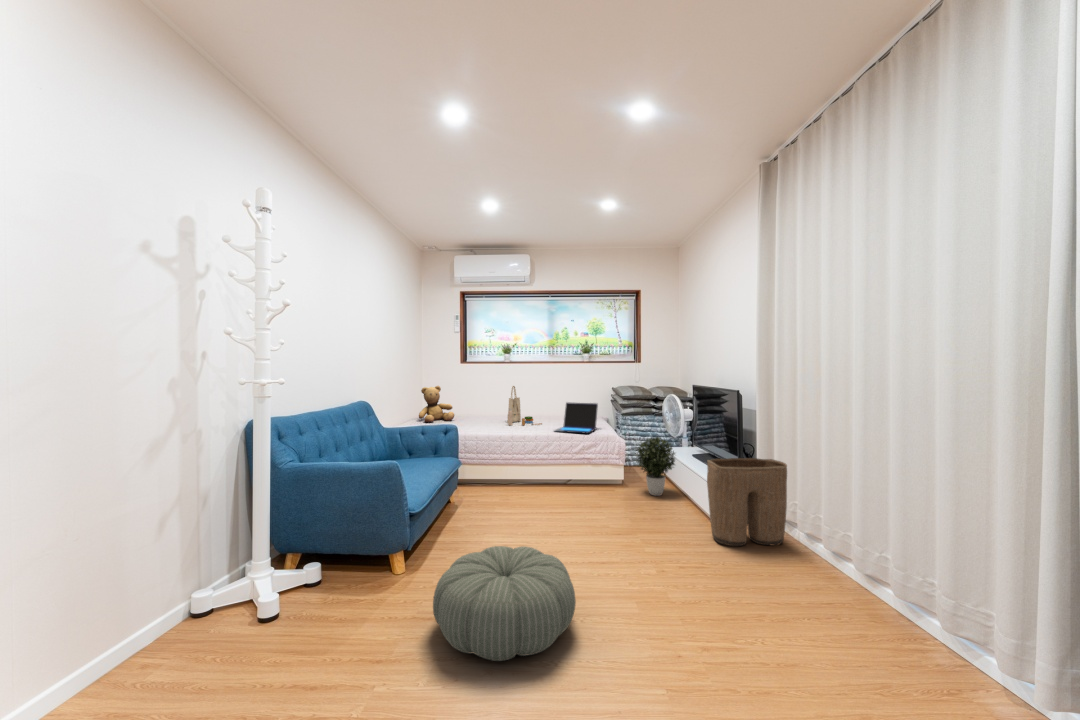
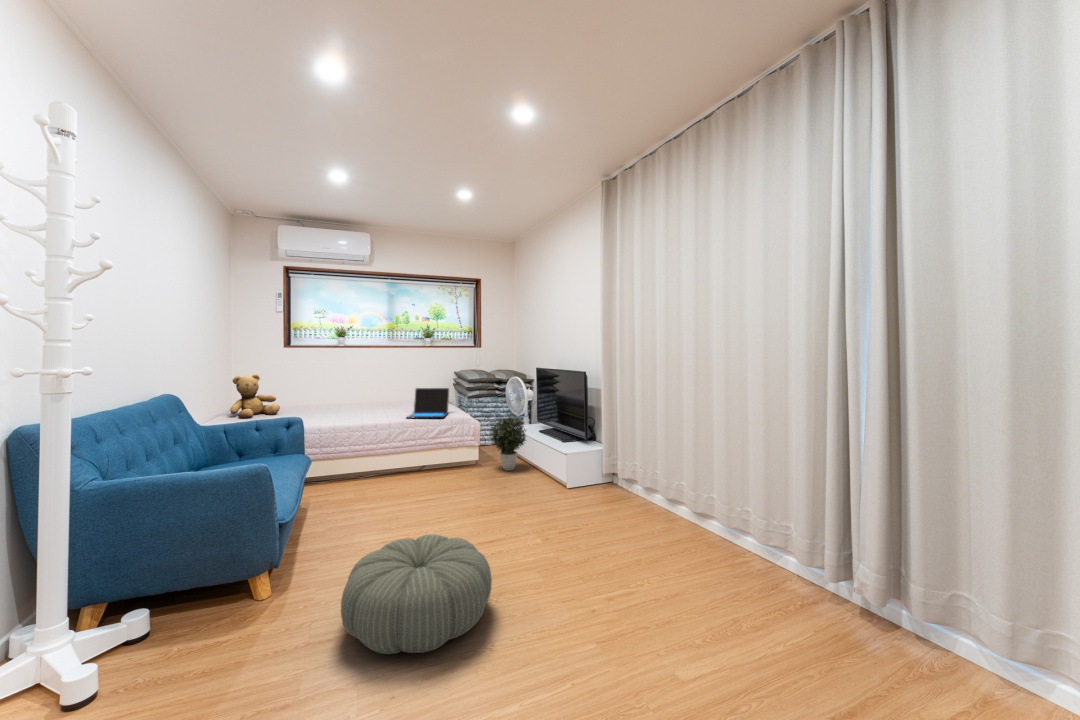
tote bag: present [507,386,542,425] -> none [348,372,389,415]
laundry basket: present [707,458,787,546] -> none [565,428,625,503]

